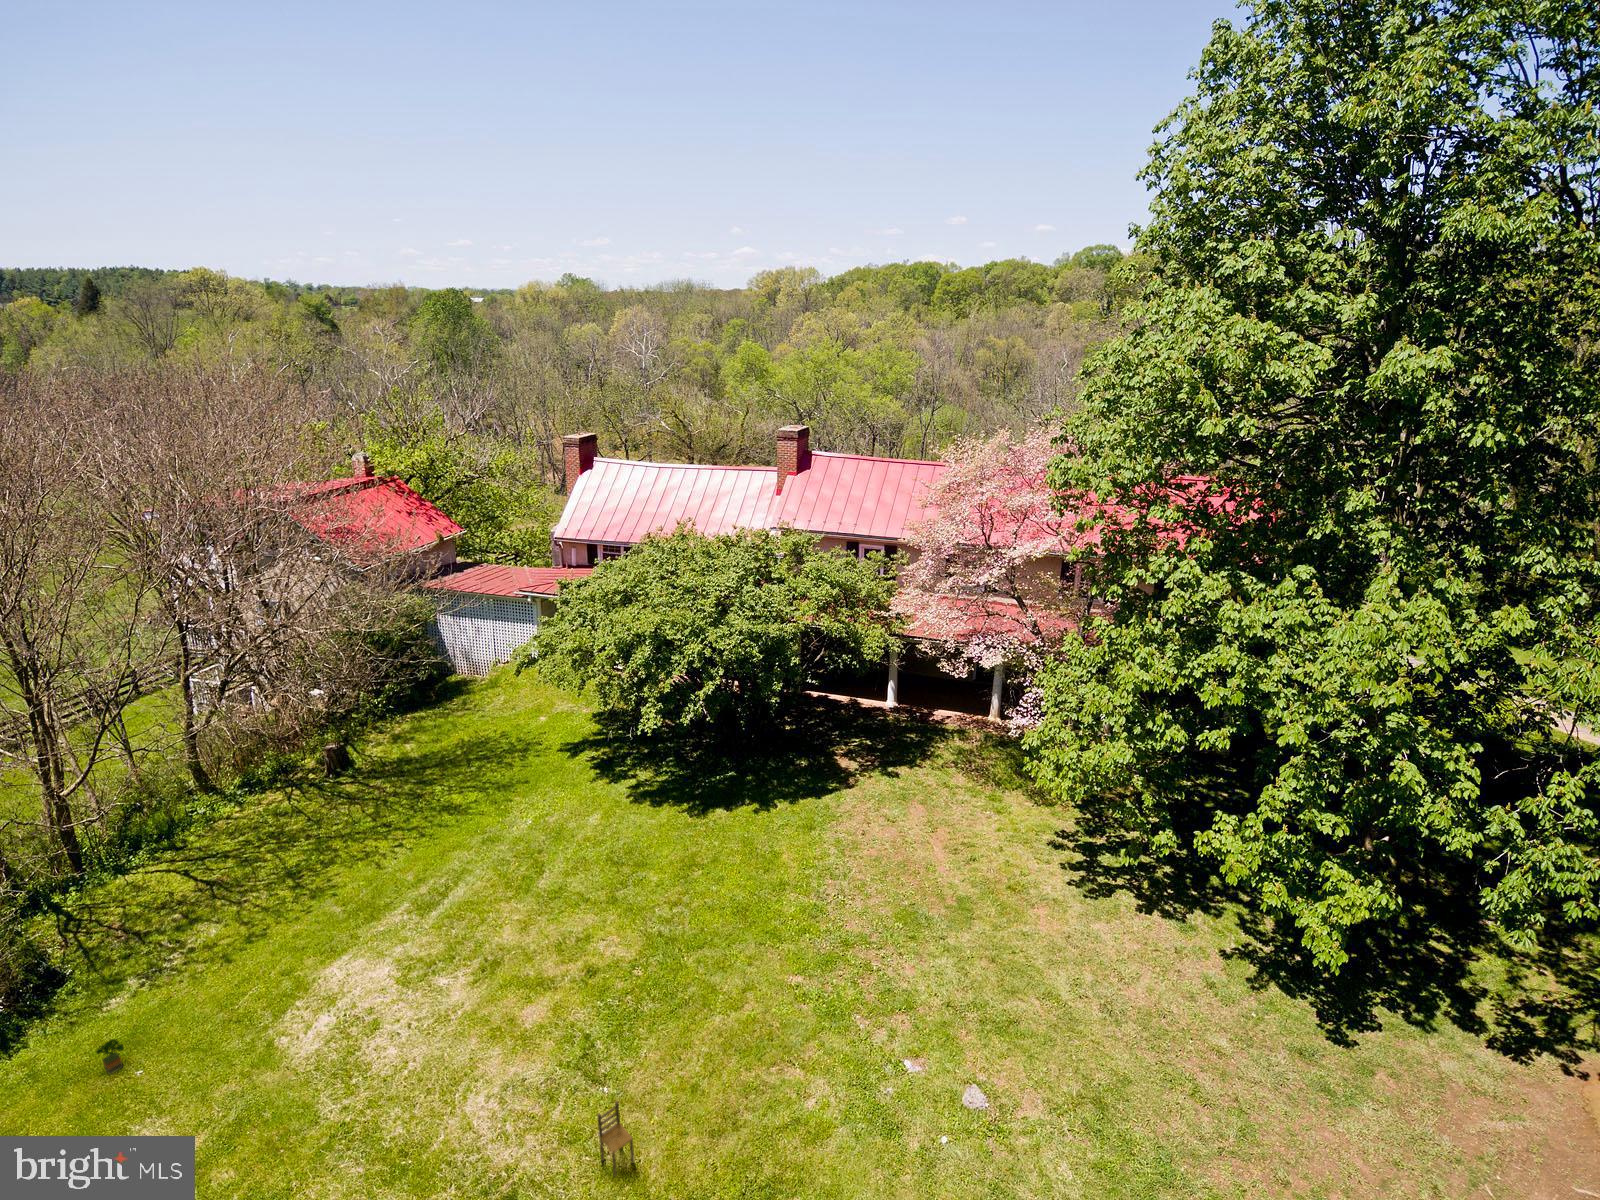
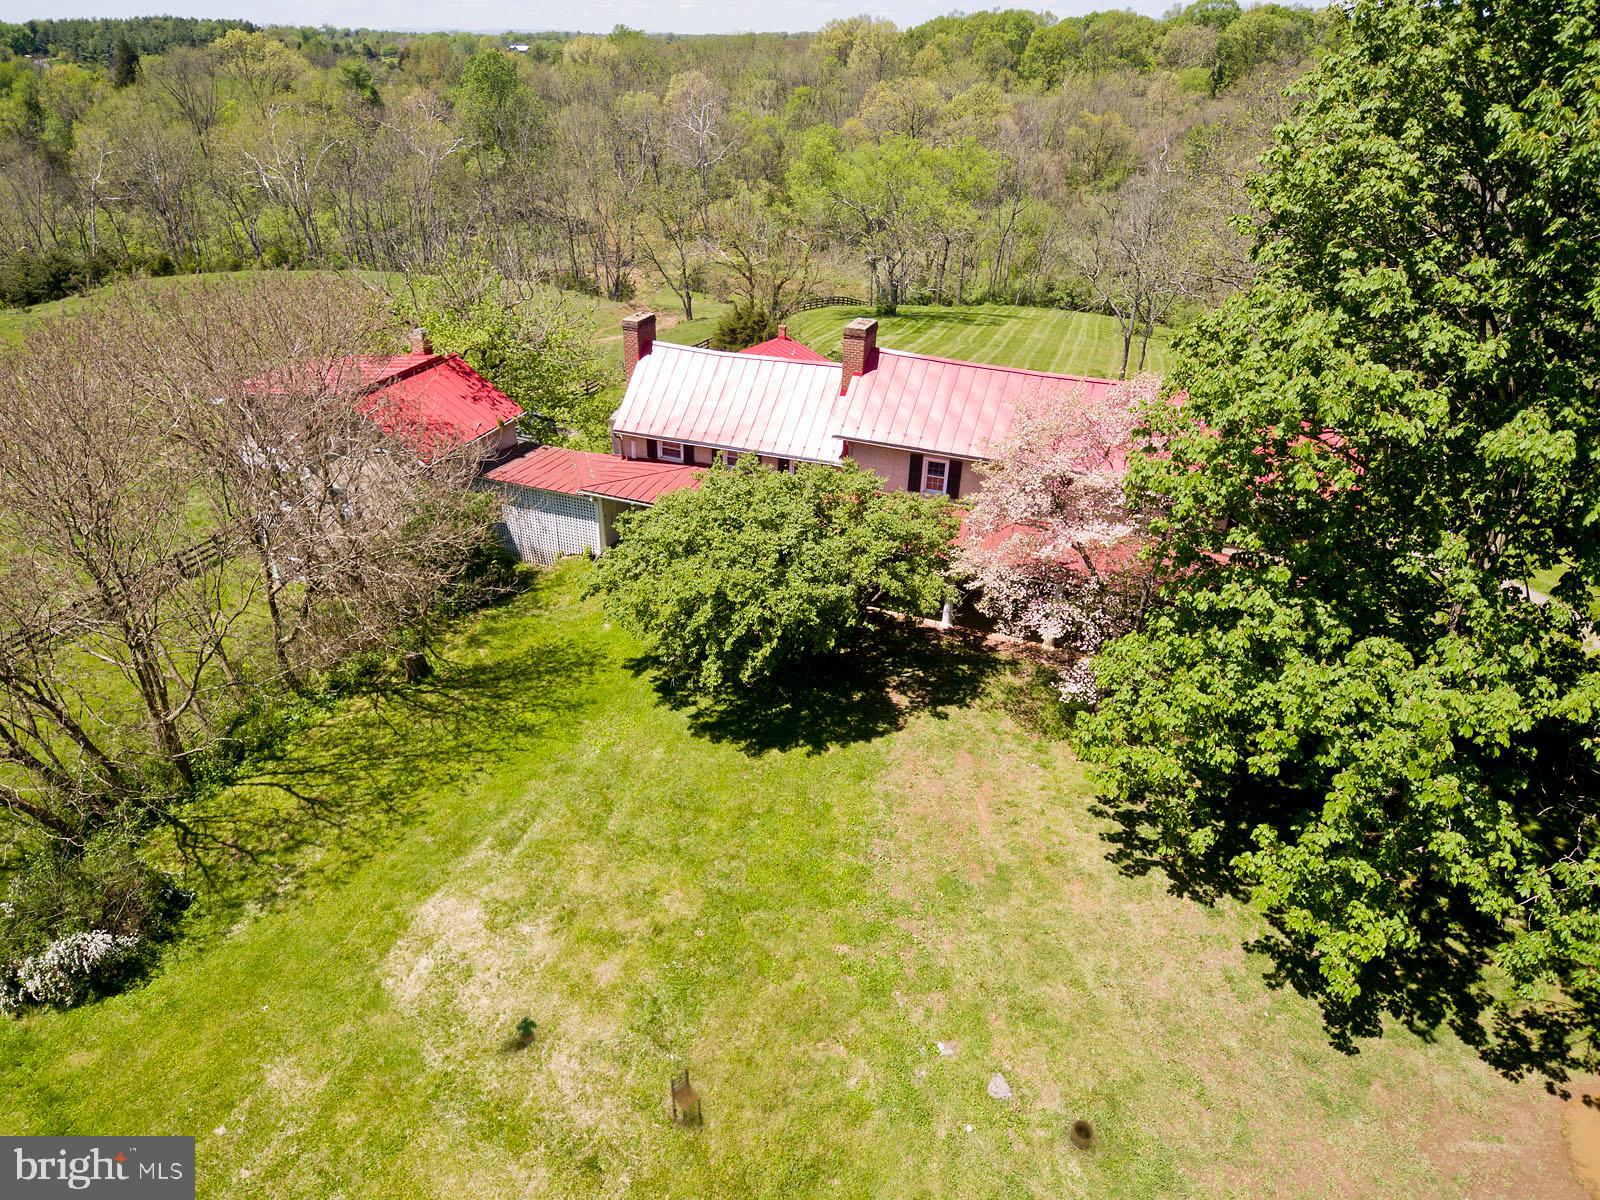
potted tree: present [96,1039,124,1075] -> present [516,1017,537,1046]
wooden bucket: none [1062,1132,1087,1166] -> present [1071,1120,1094,1149]

